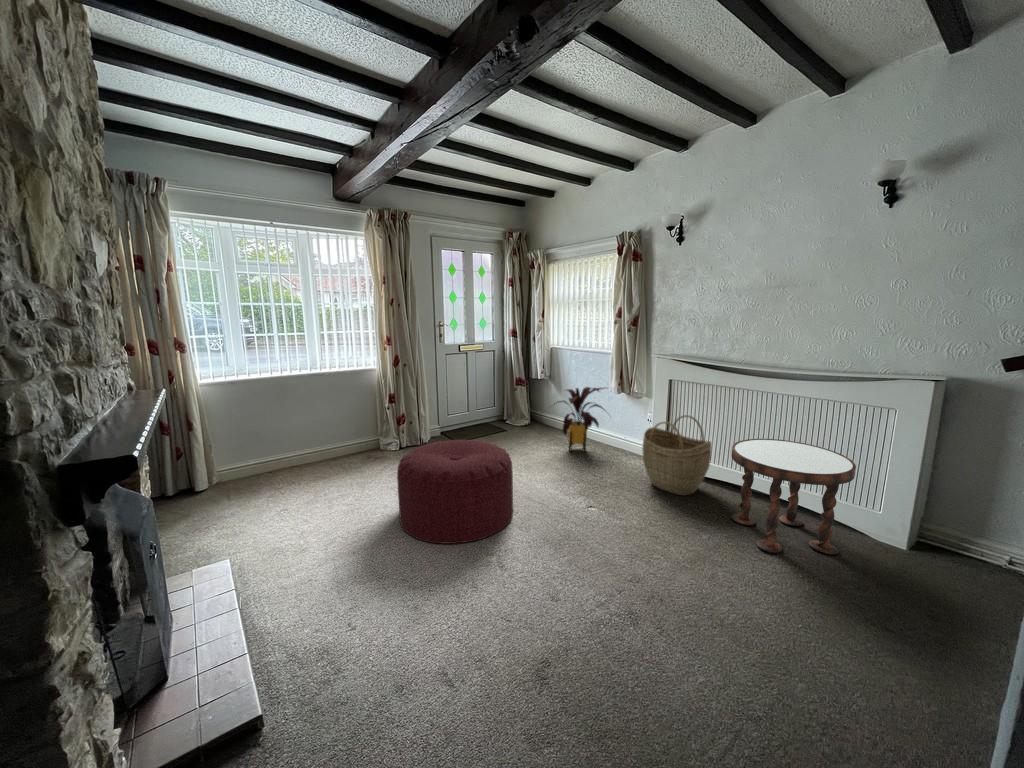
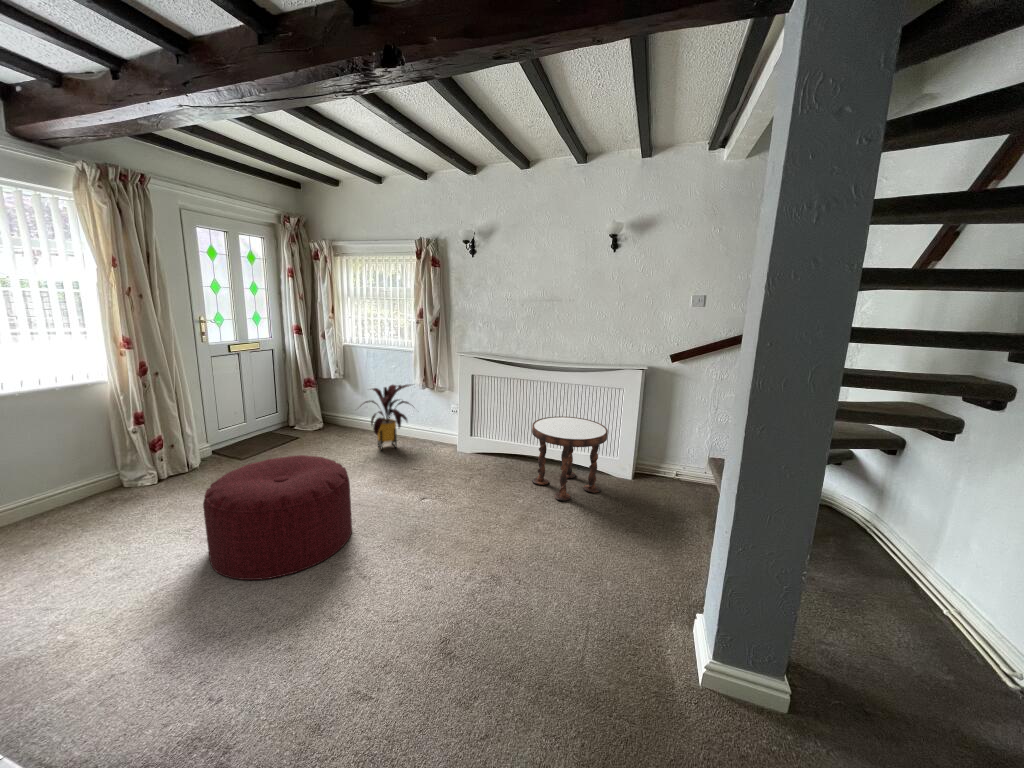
woven basket: present [642,415,711,495] -> none [457,404,511,472]

